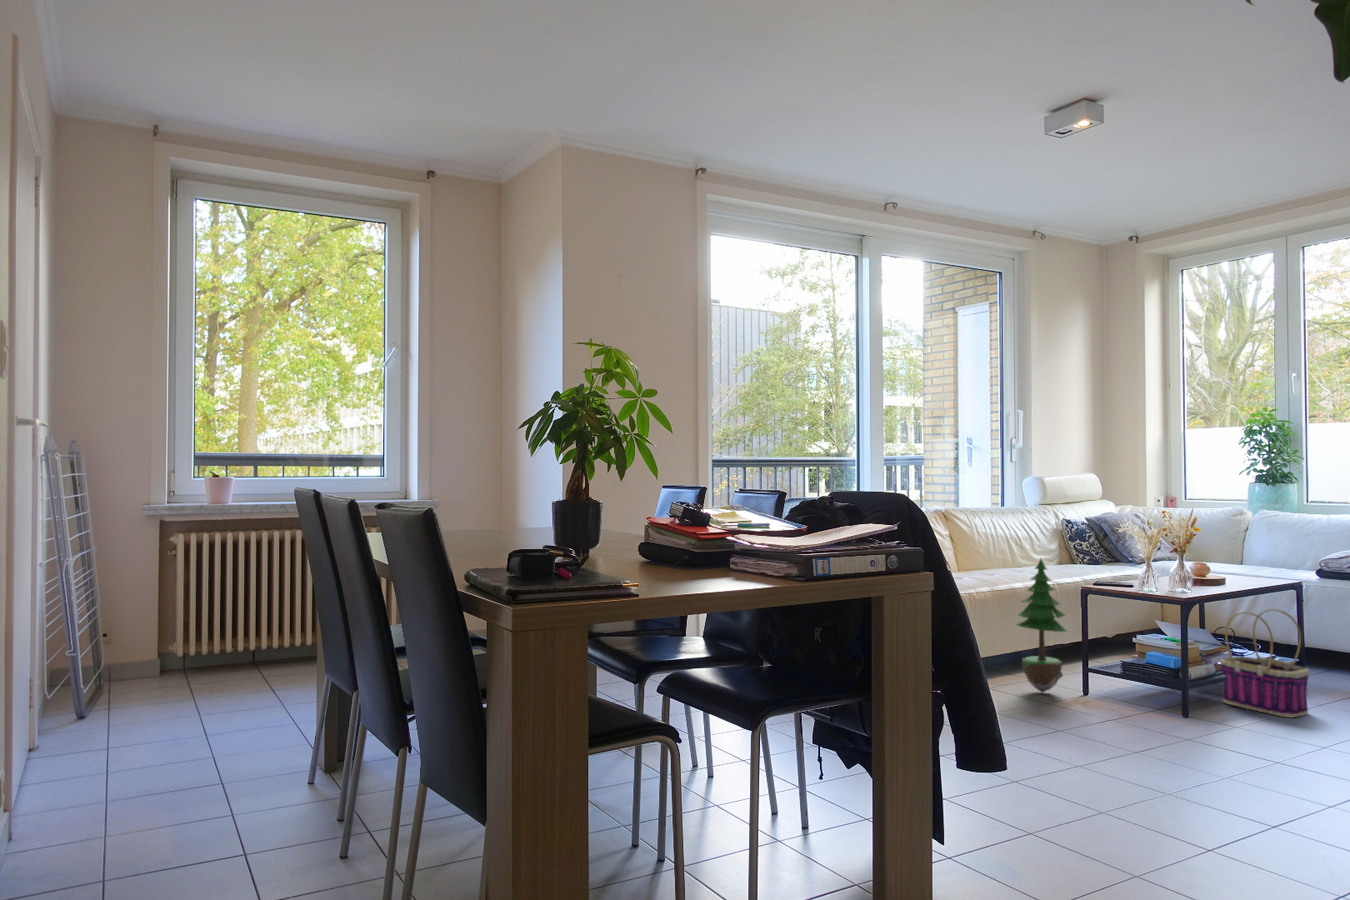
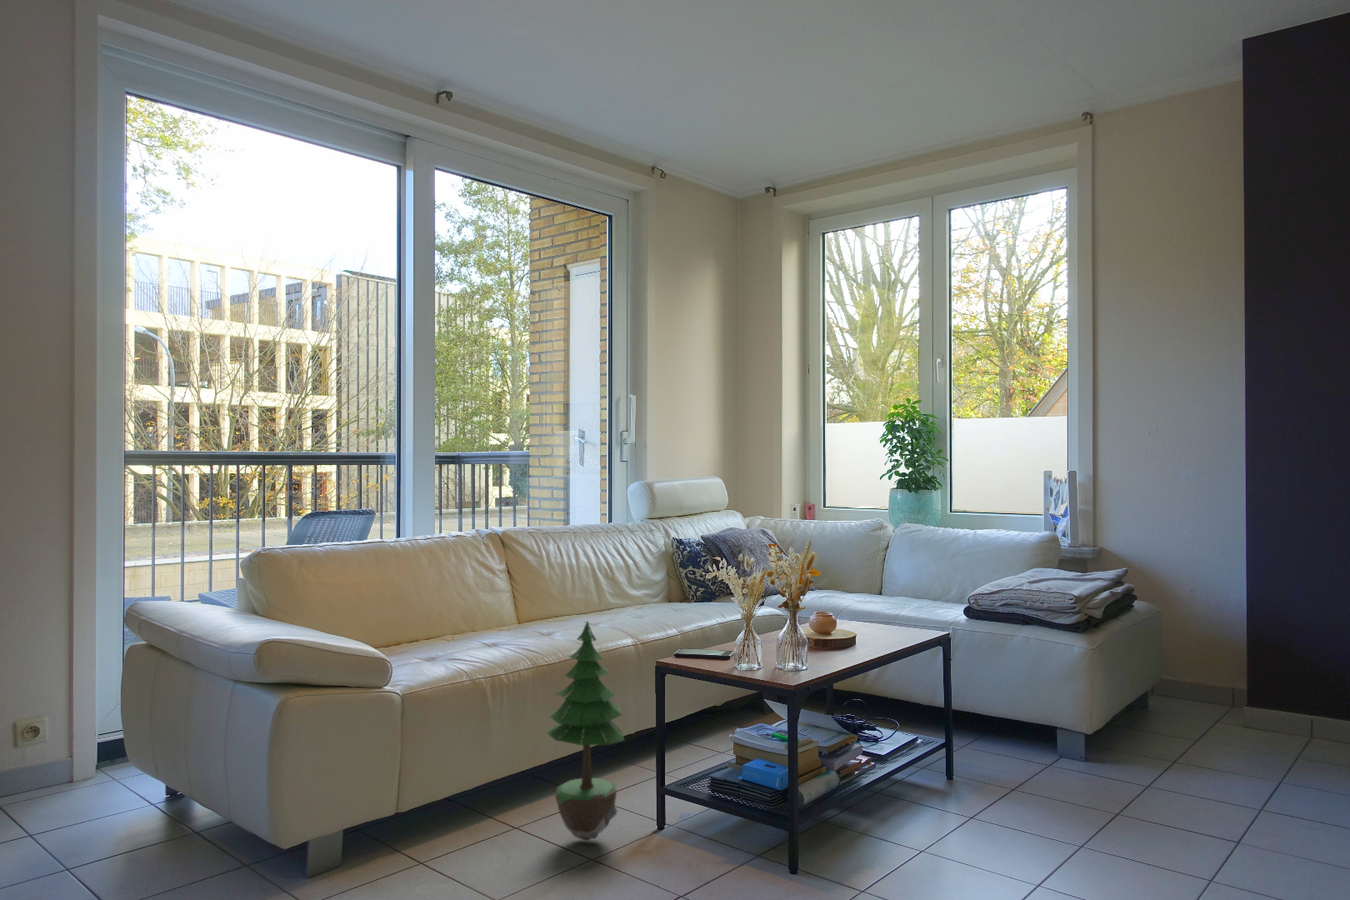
basket: present [1220,609,1309,718] -> none [844,688,963,866]

